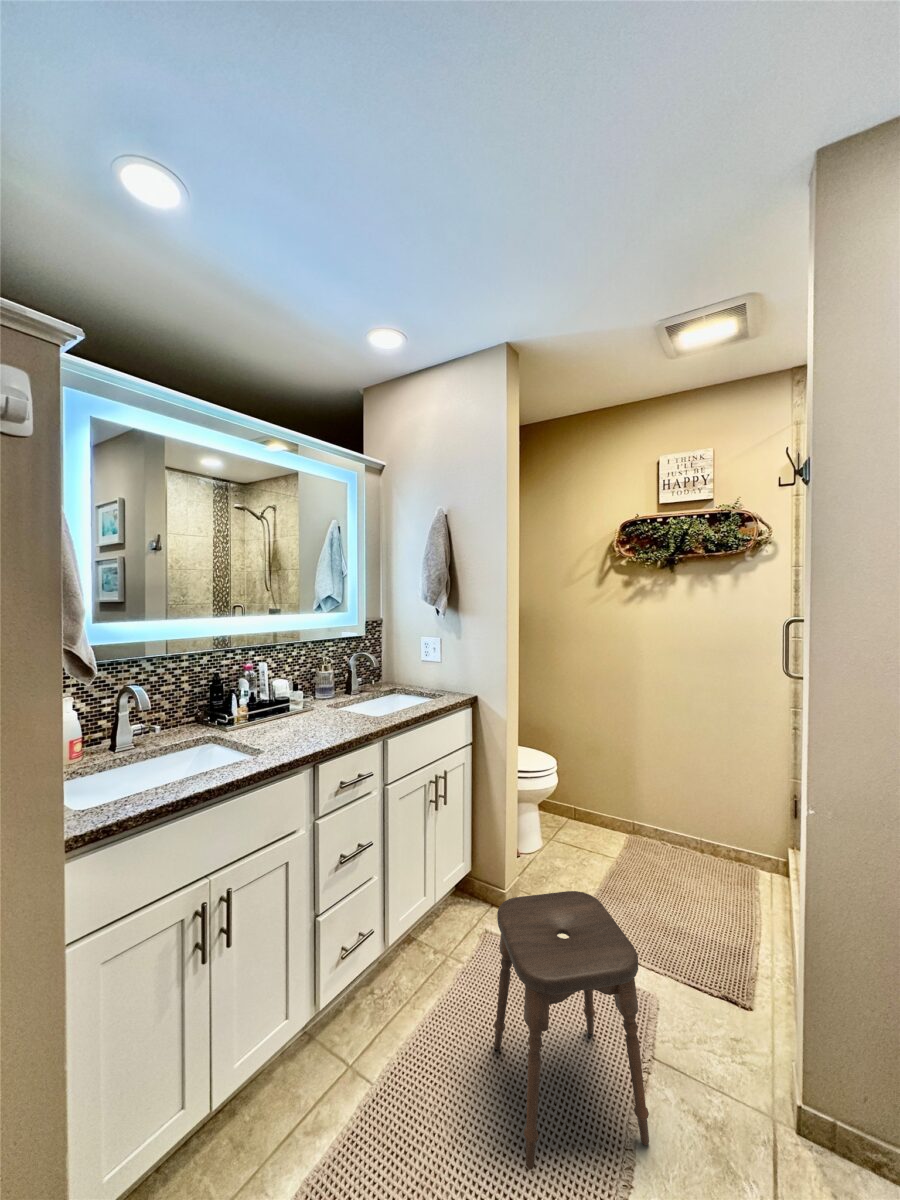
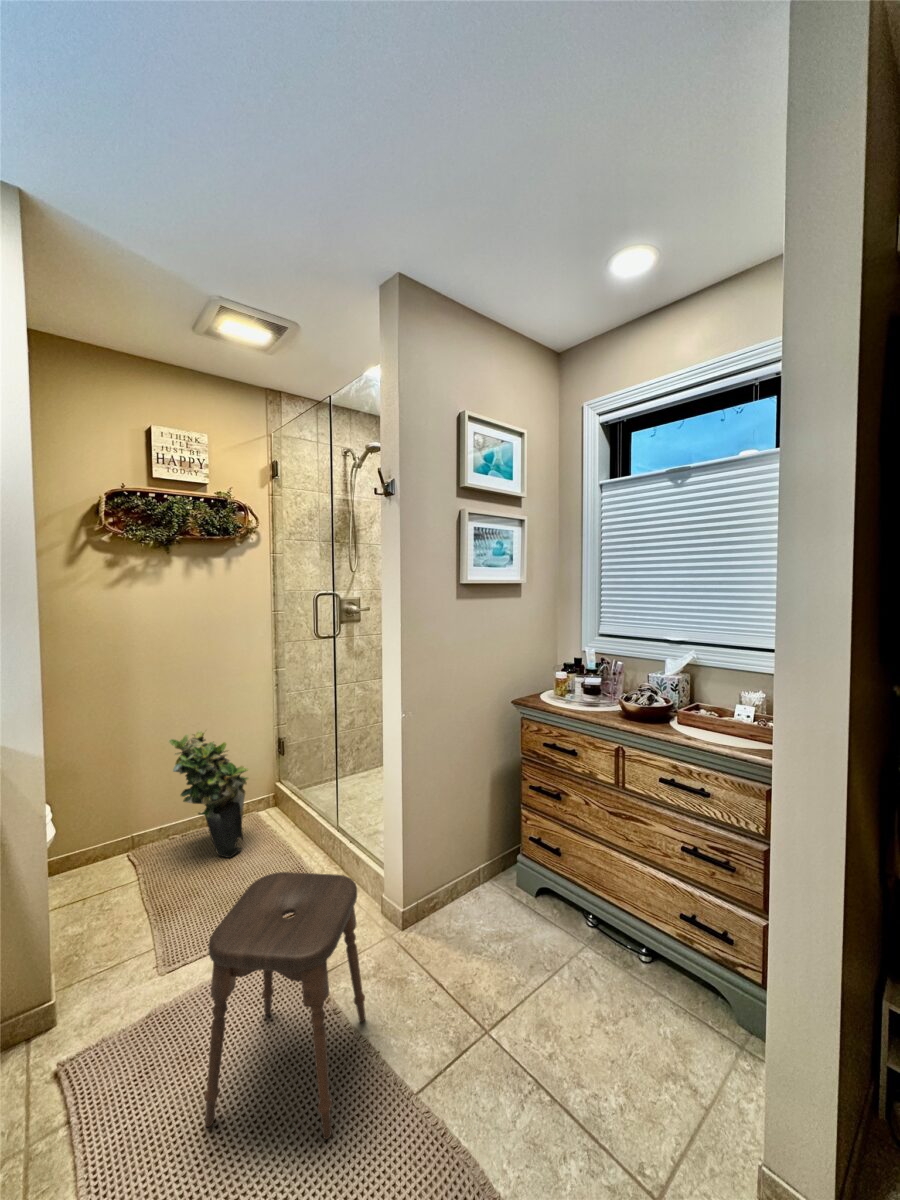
potted plant: none [647,747,728,892] -> present [169,730,249,858]

